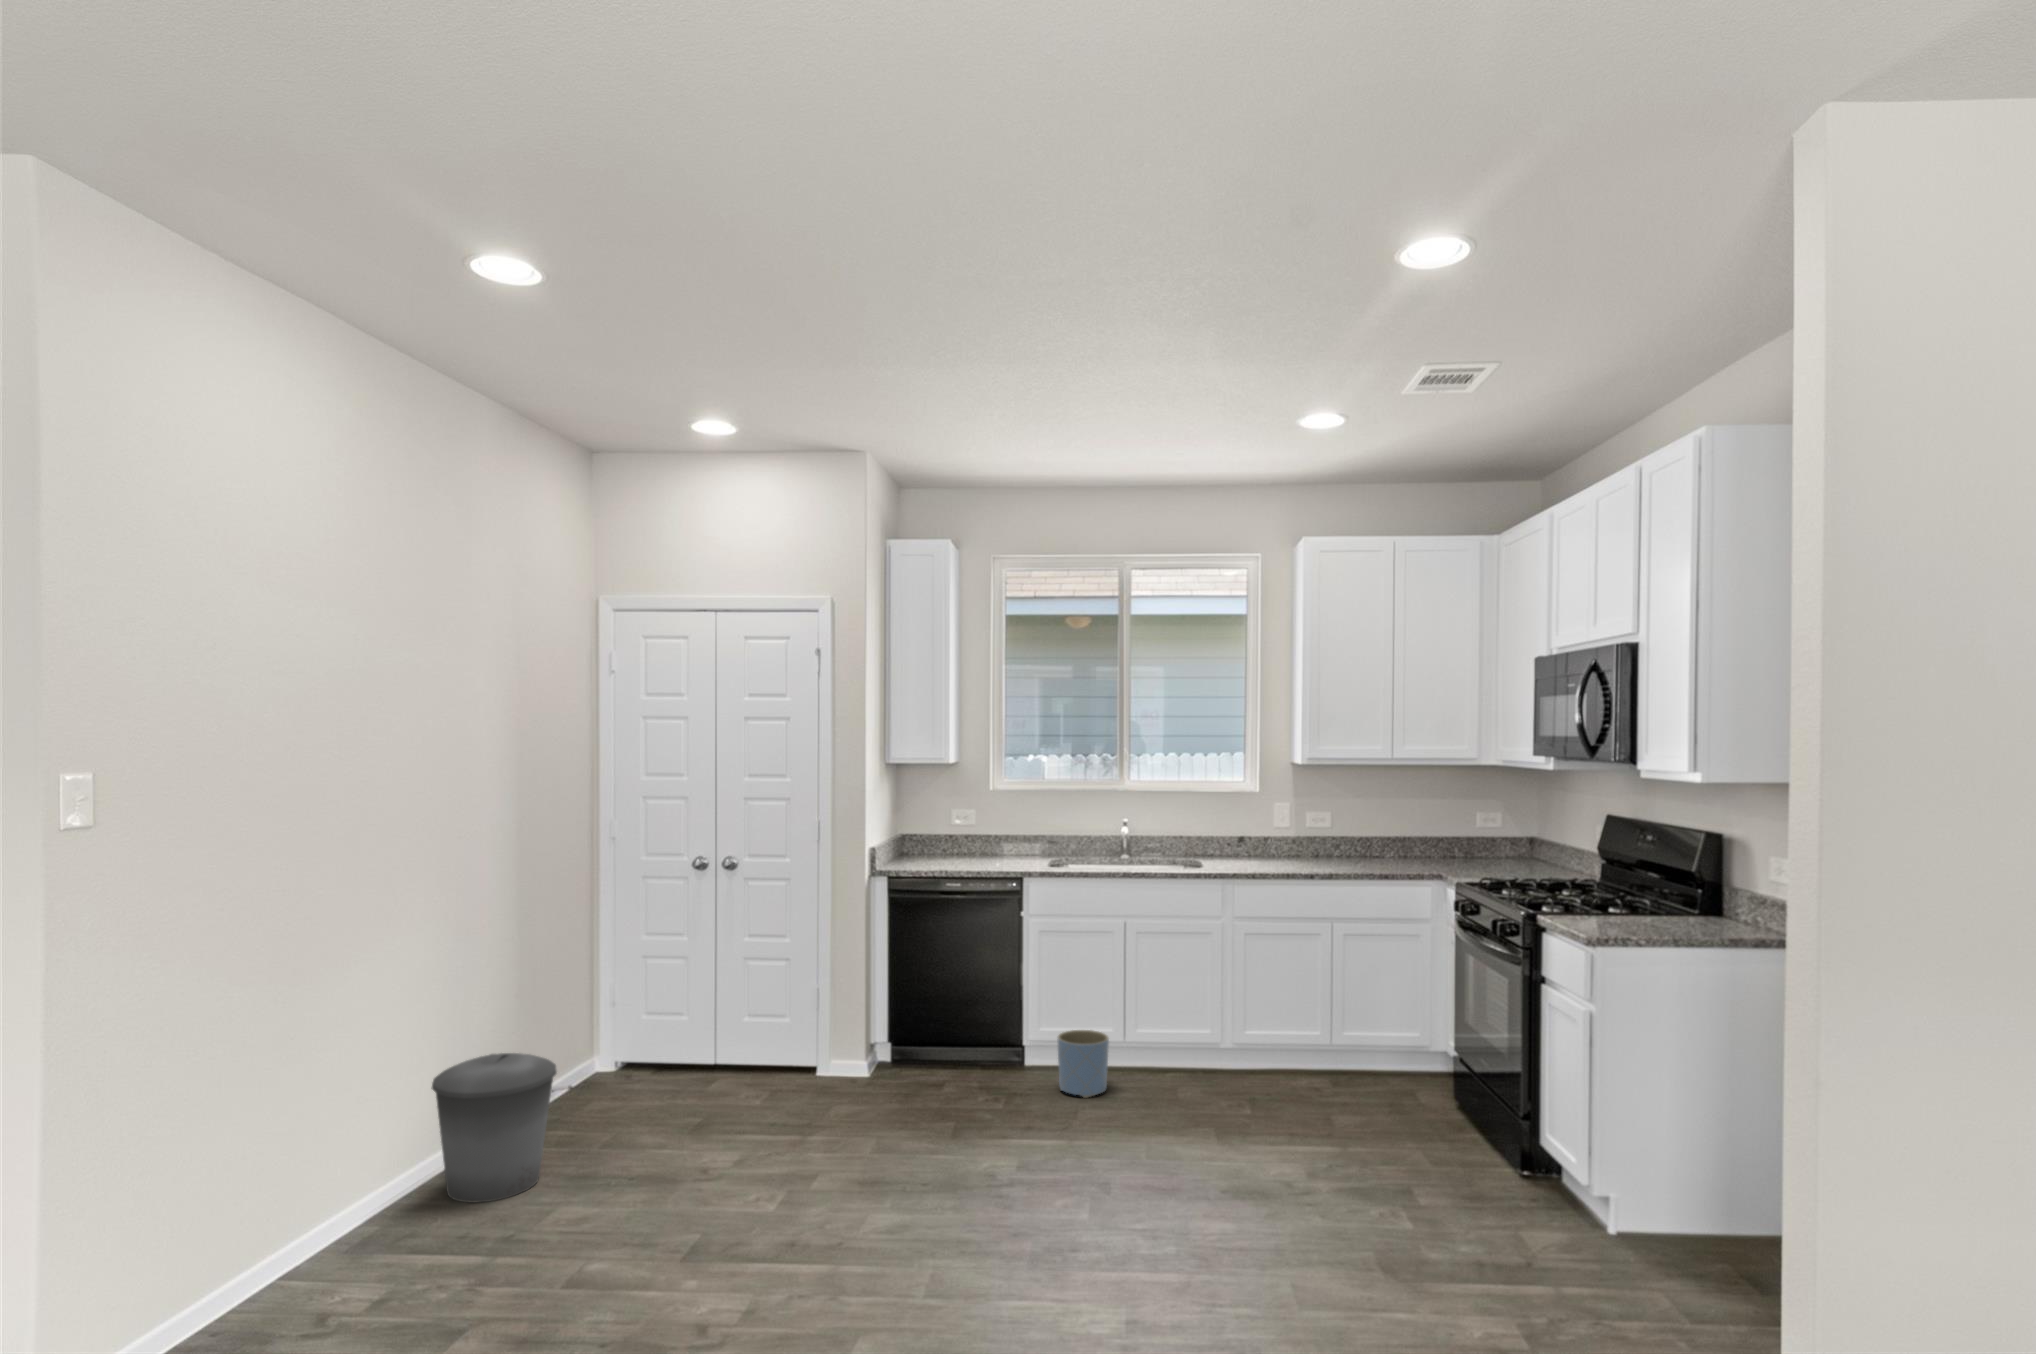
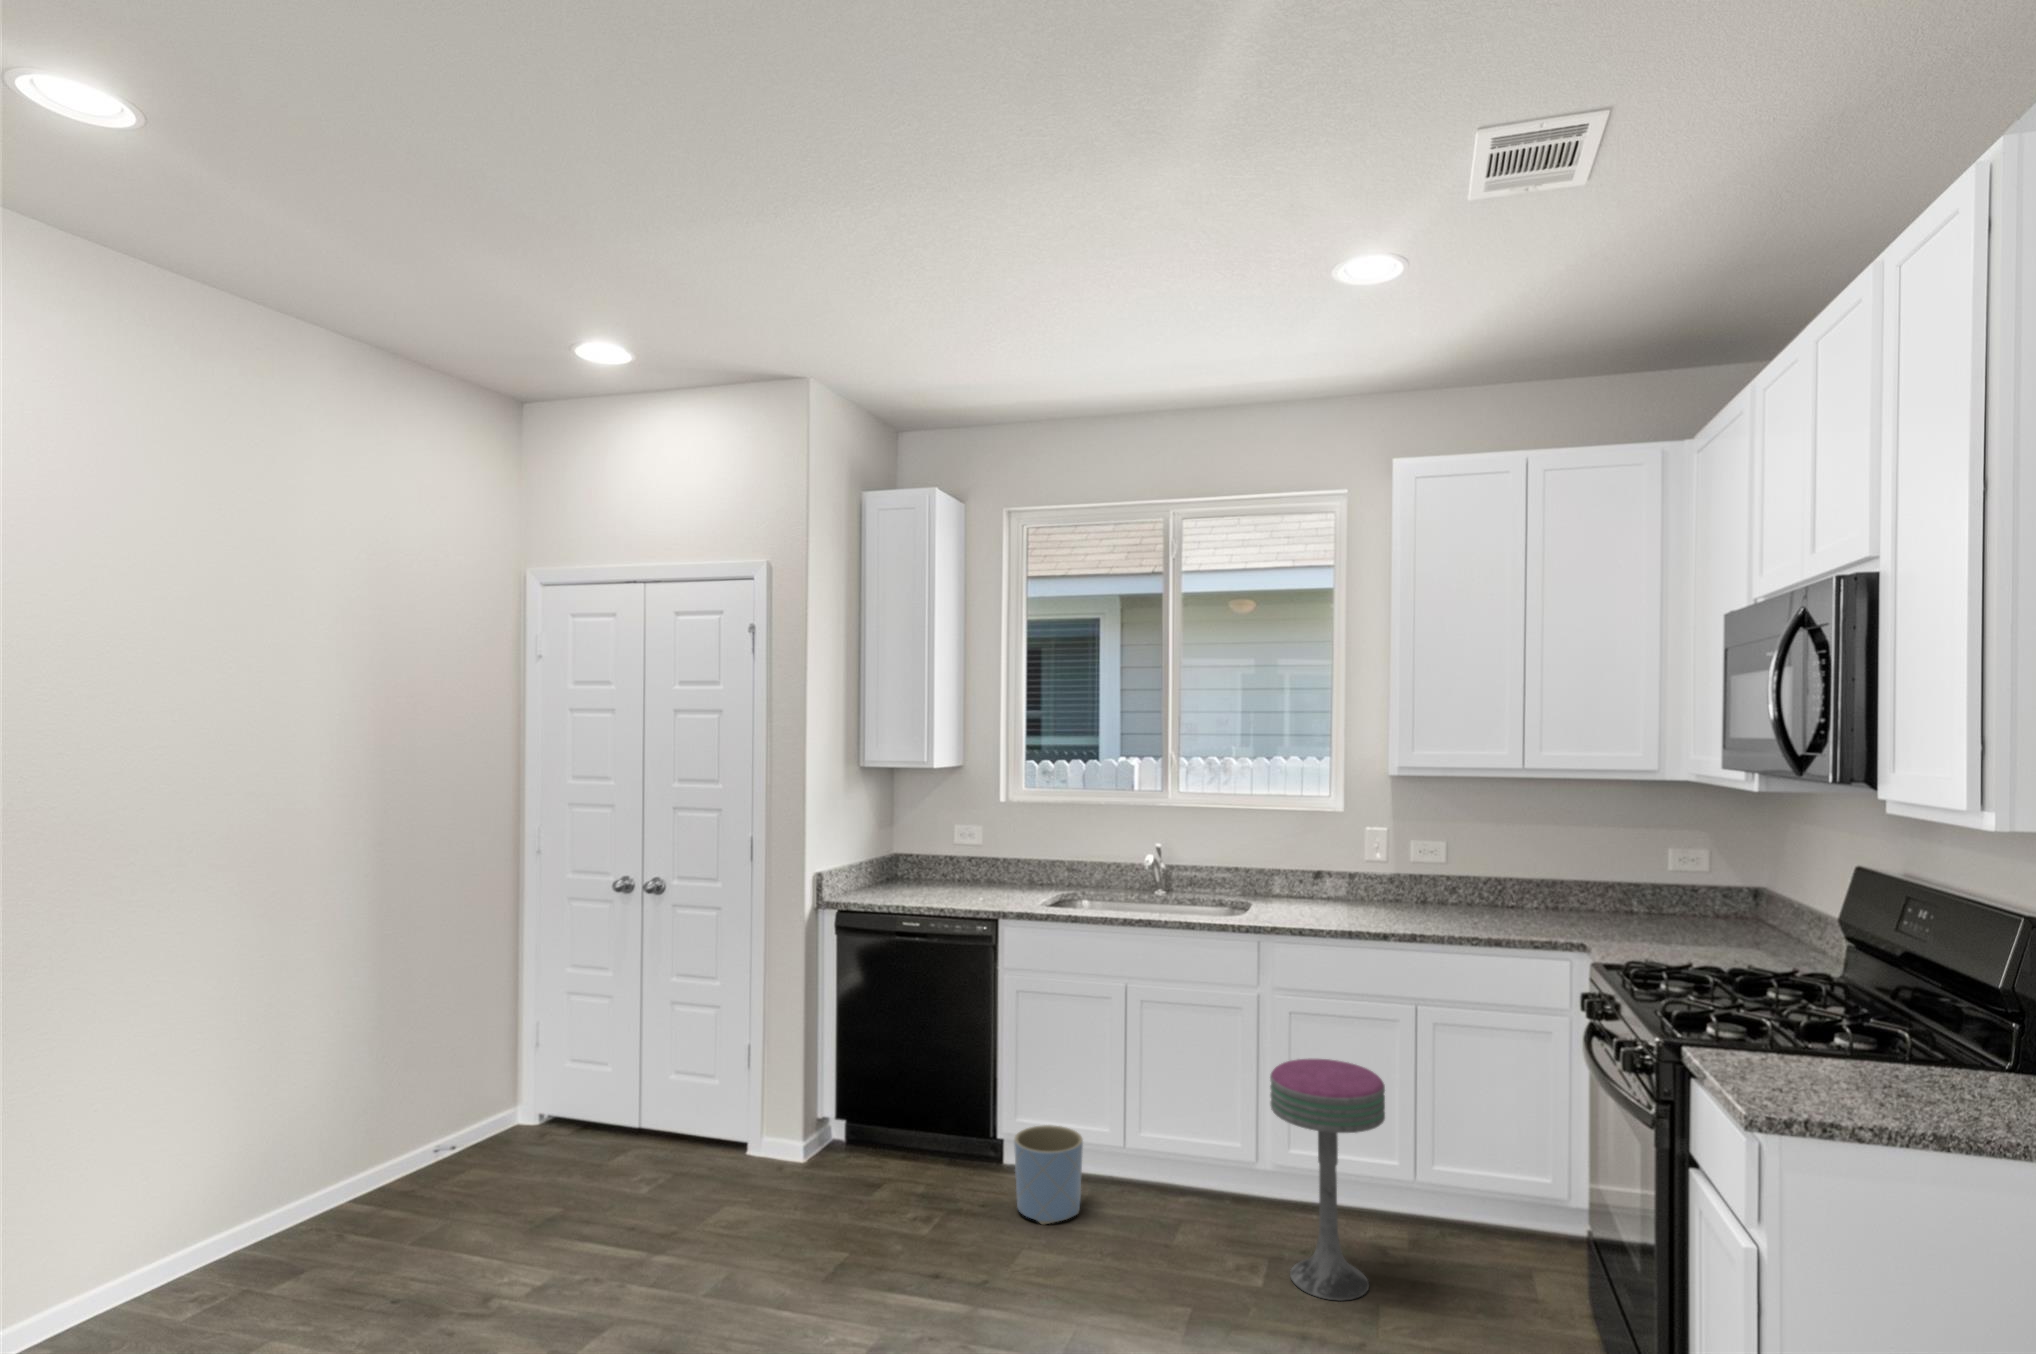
bar stool: none [1256,960,1334,1116] -> present [1270,1059,1385,1301]
trash can: present [432,1053,557,1202] -> none [161,1115,333,1307]

